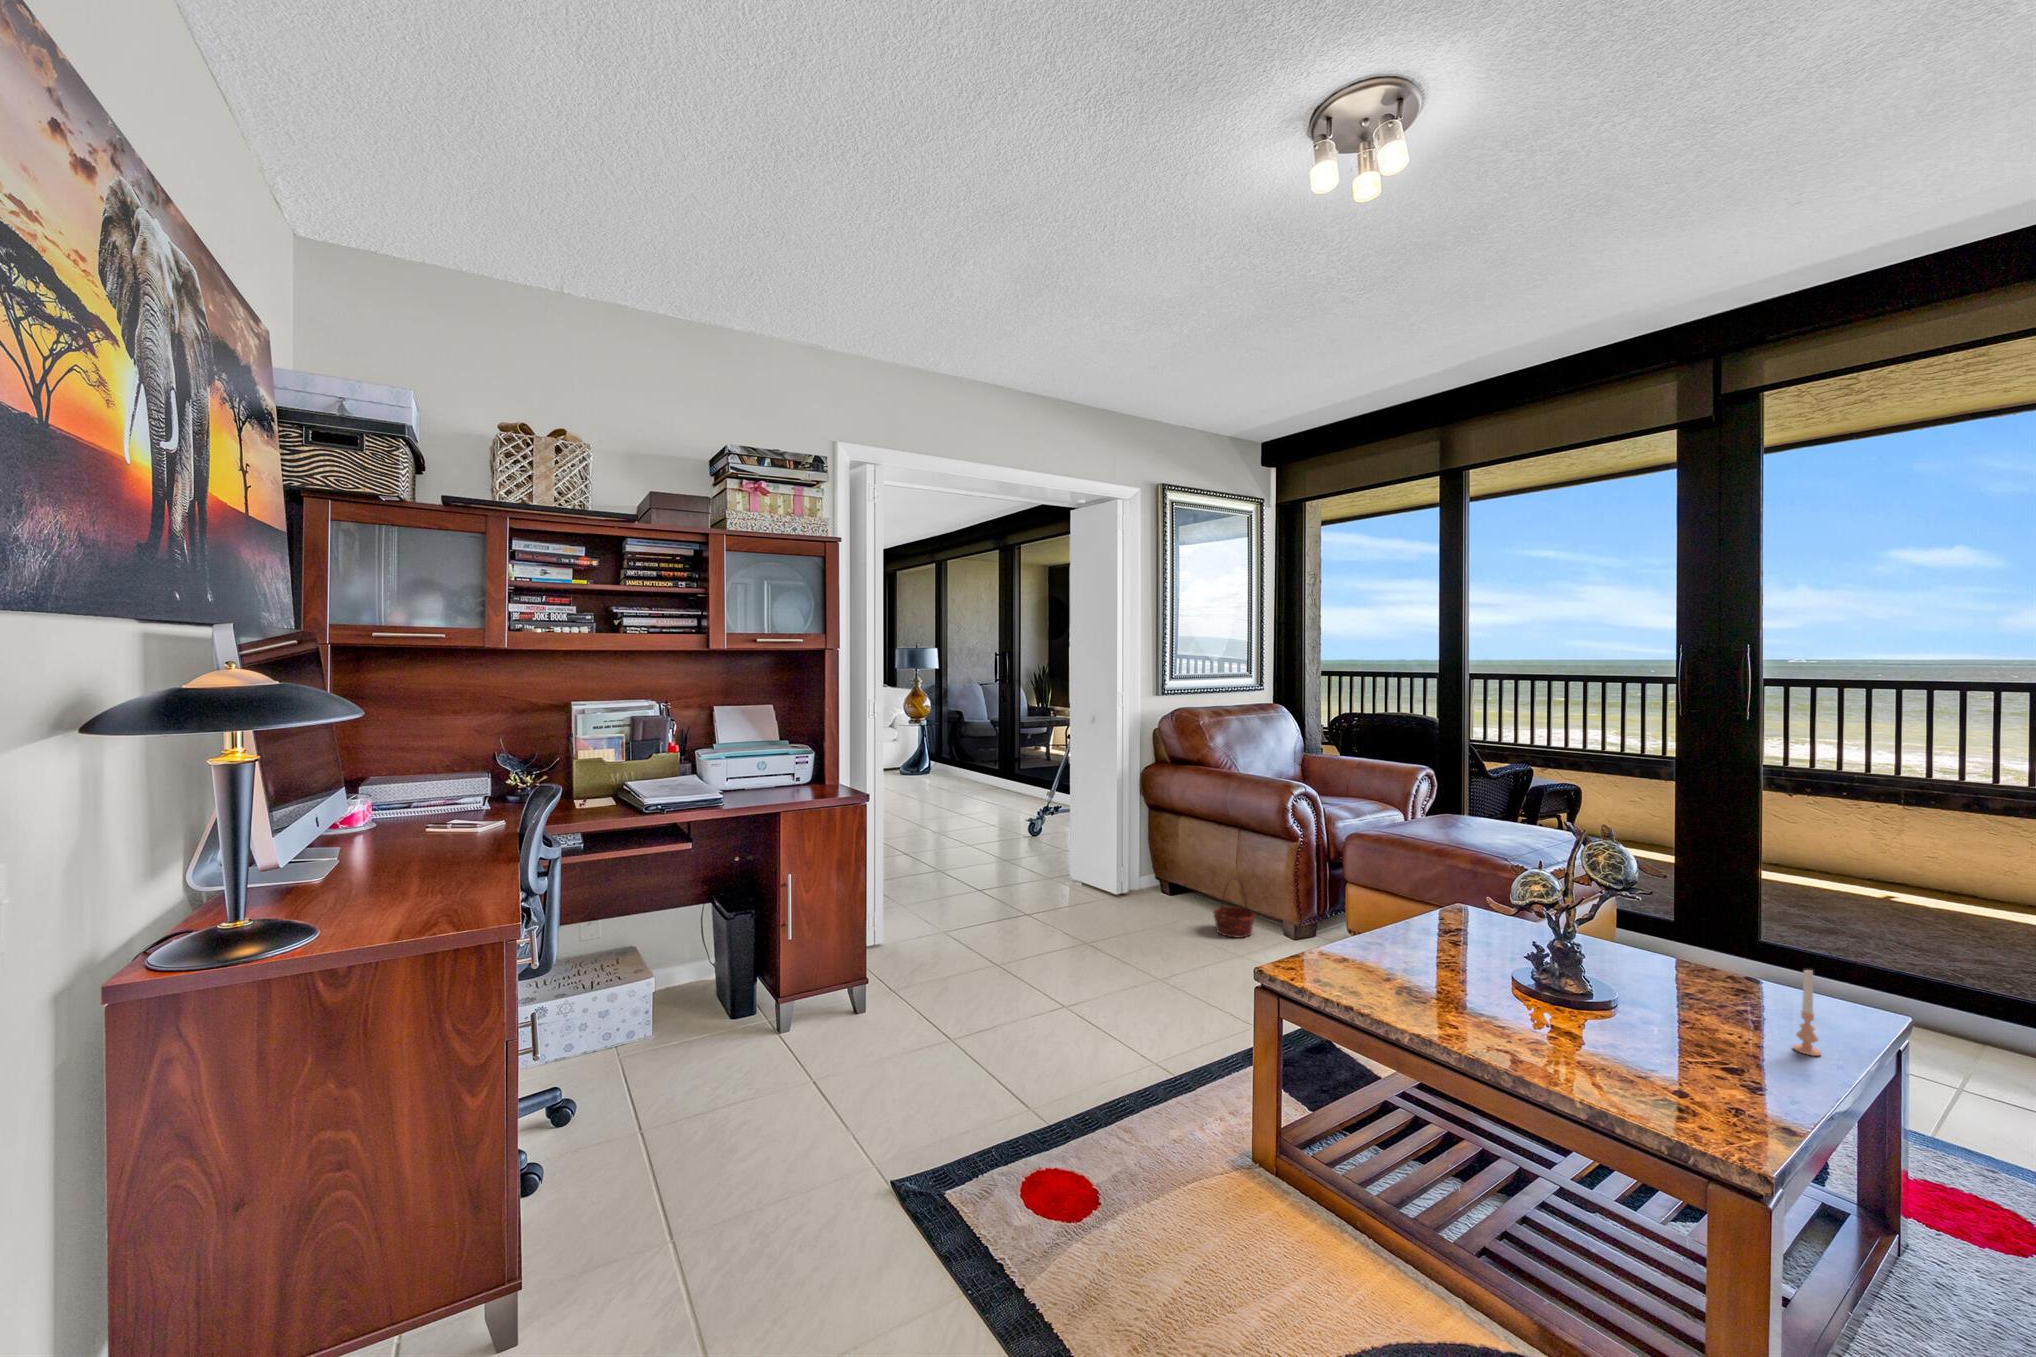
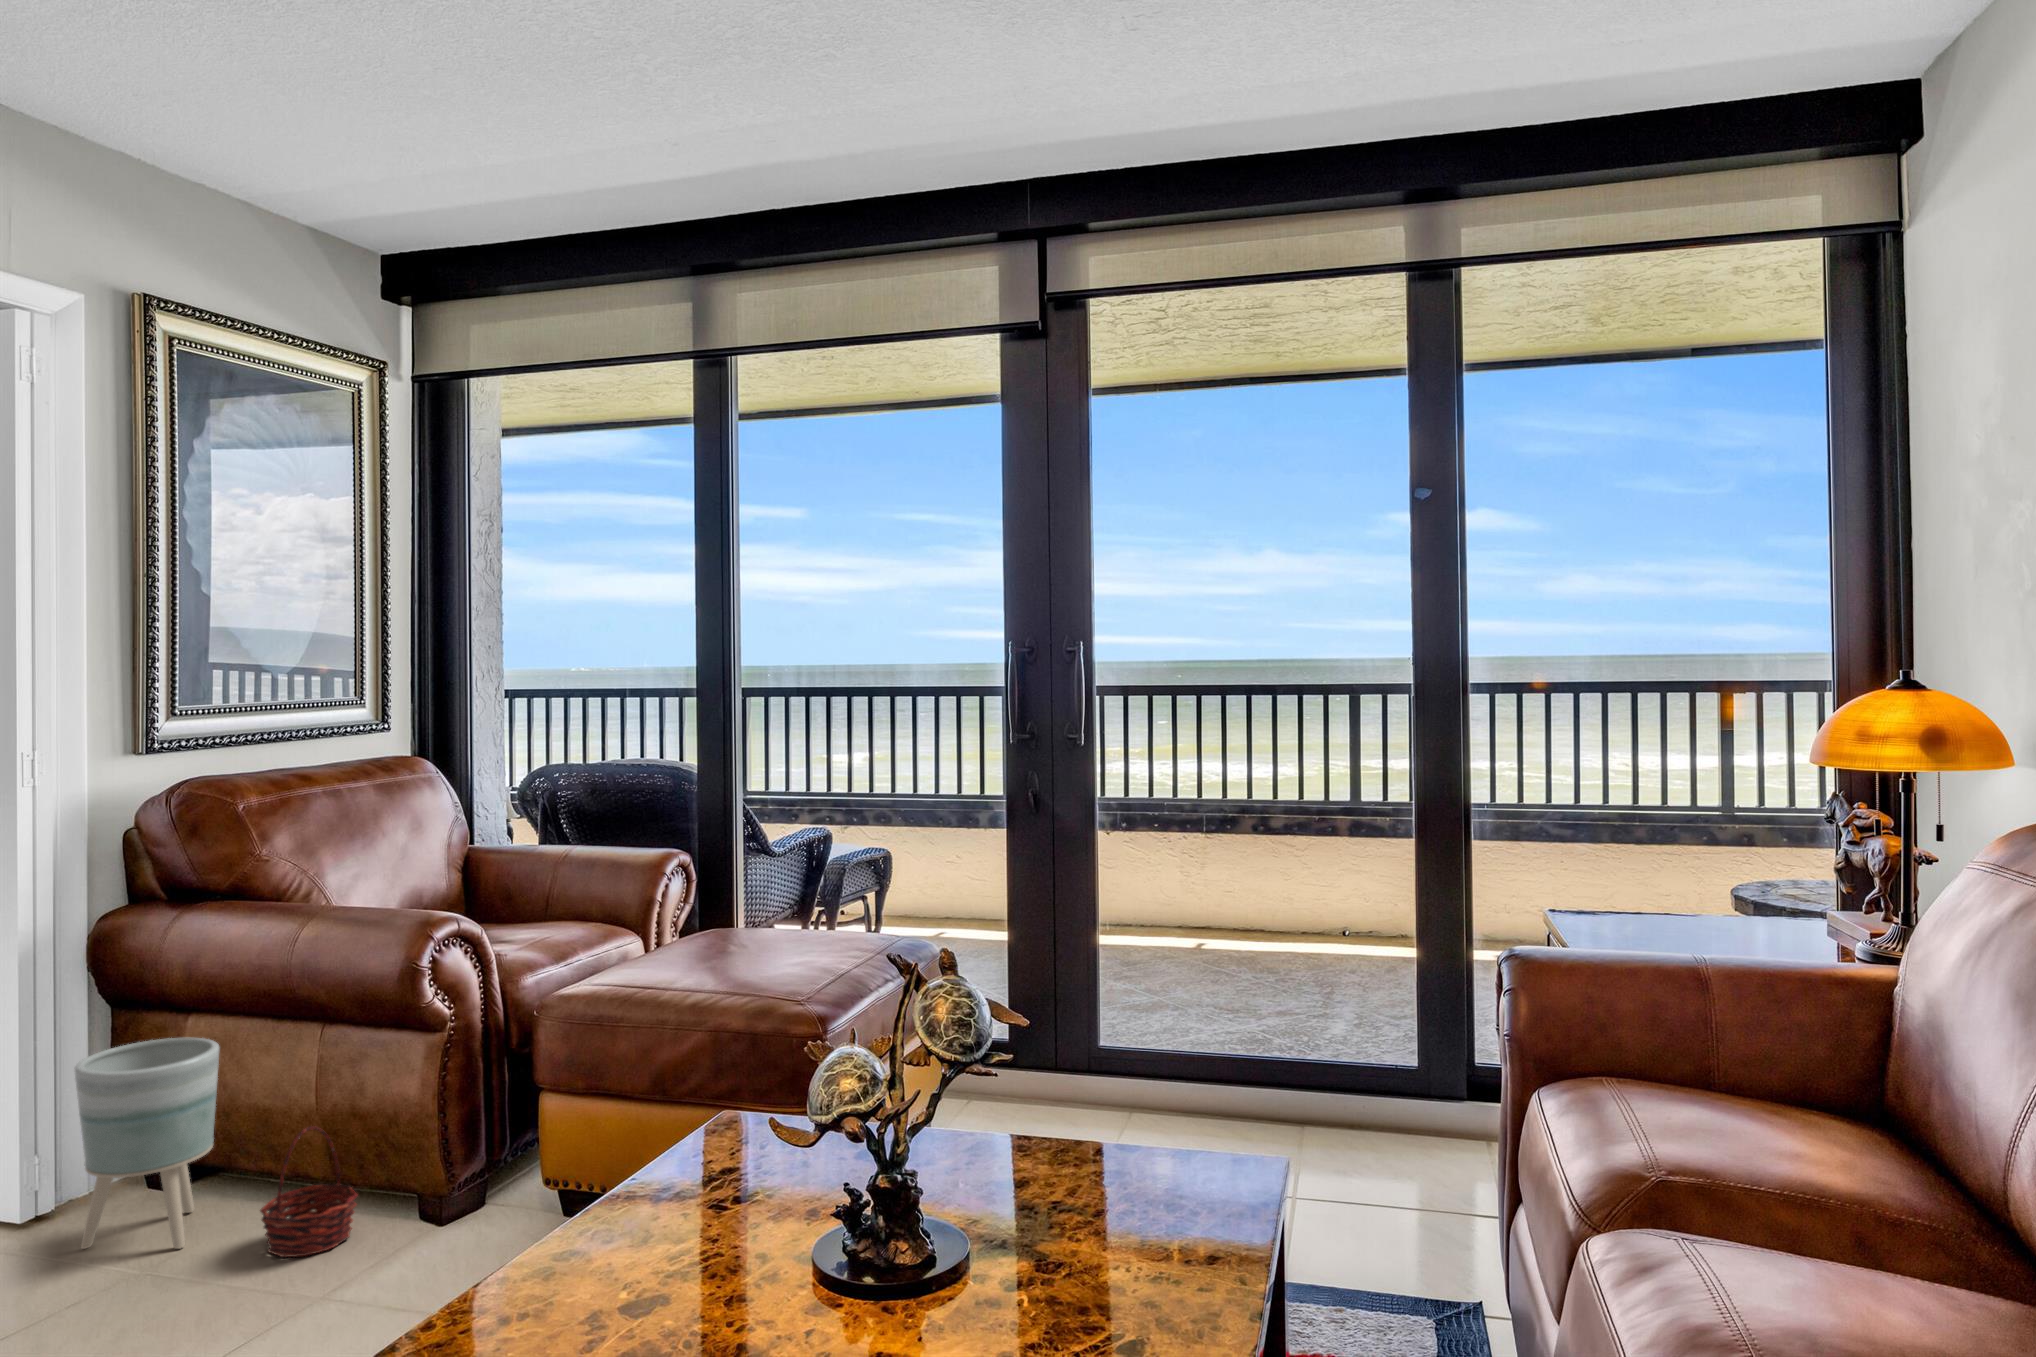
planter: none [1140,826,1195,921] -> present [74,1038,220,1249]
candle: present [1793,970,1821,1056] -> none [1193,1143,1226,1279]

